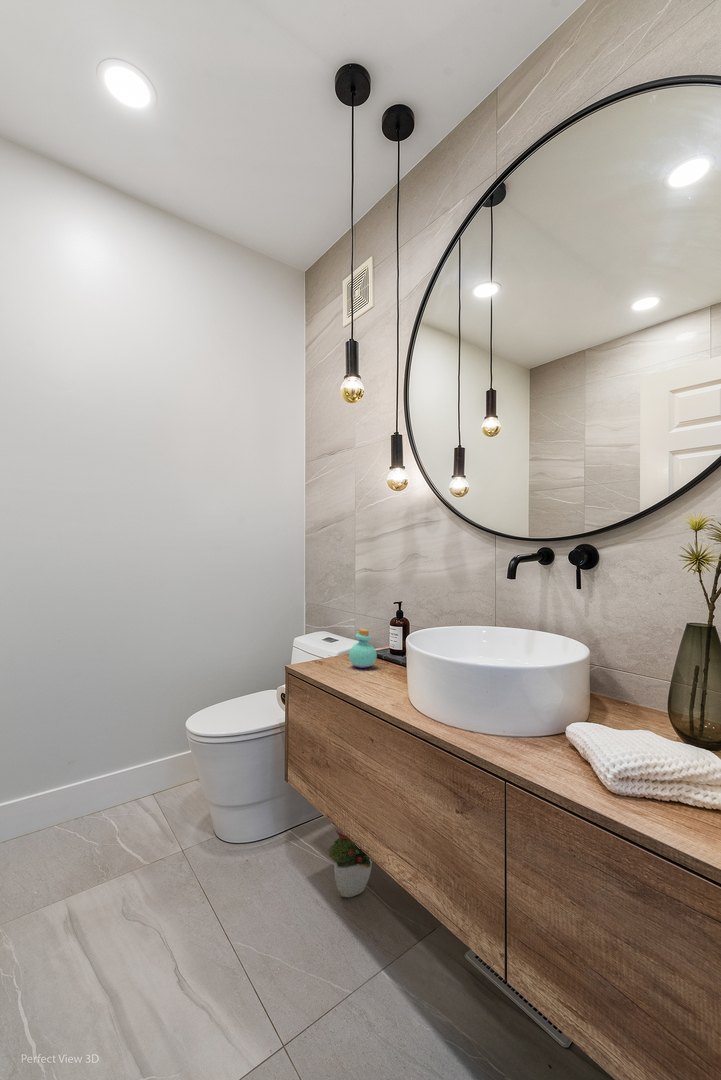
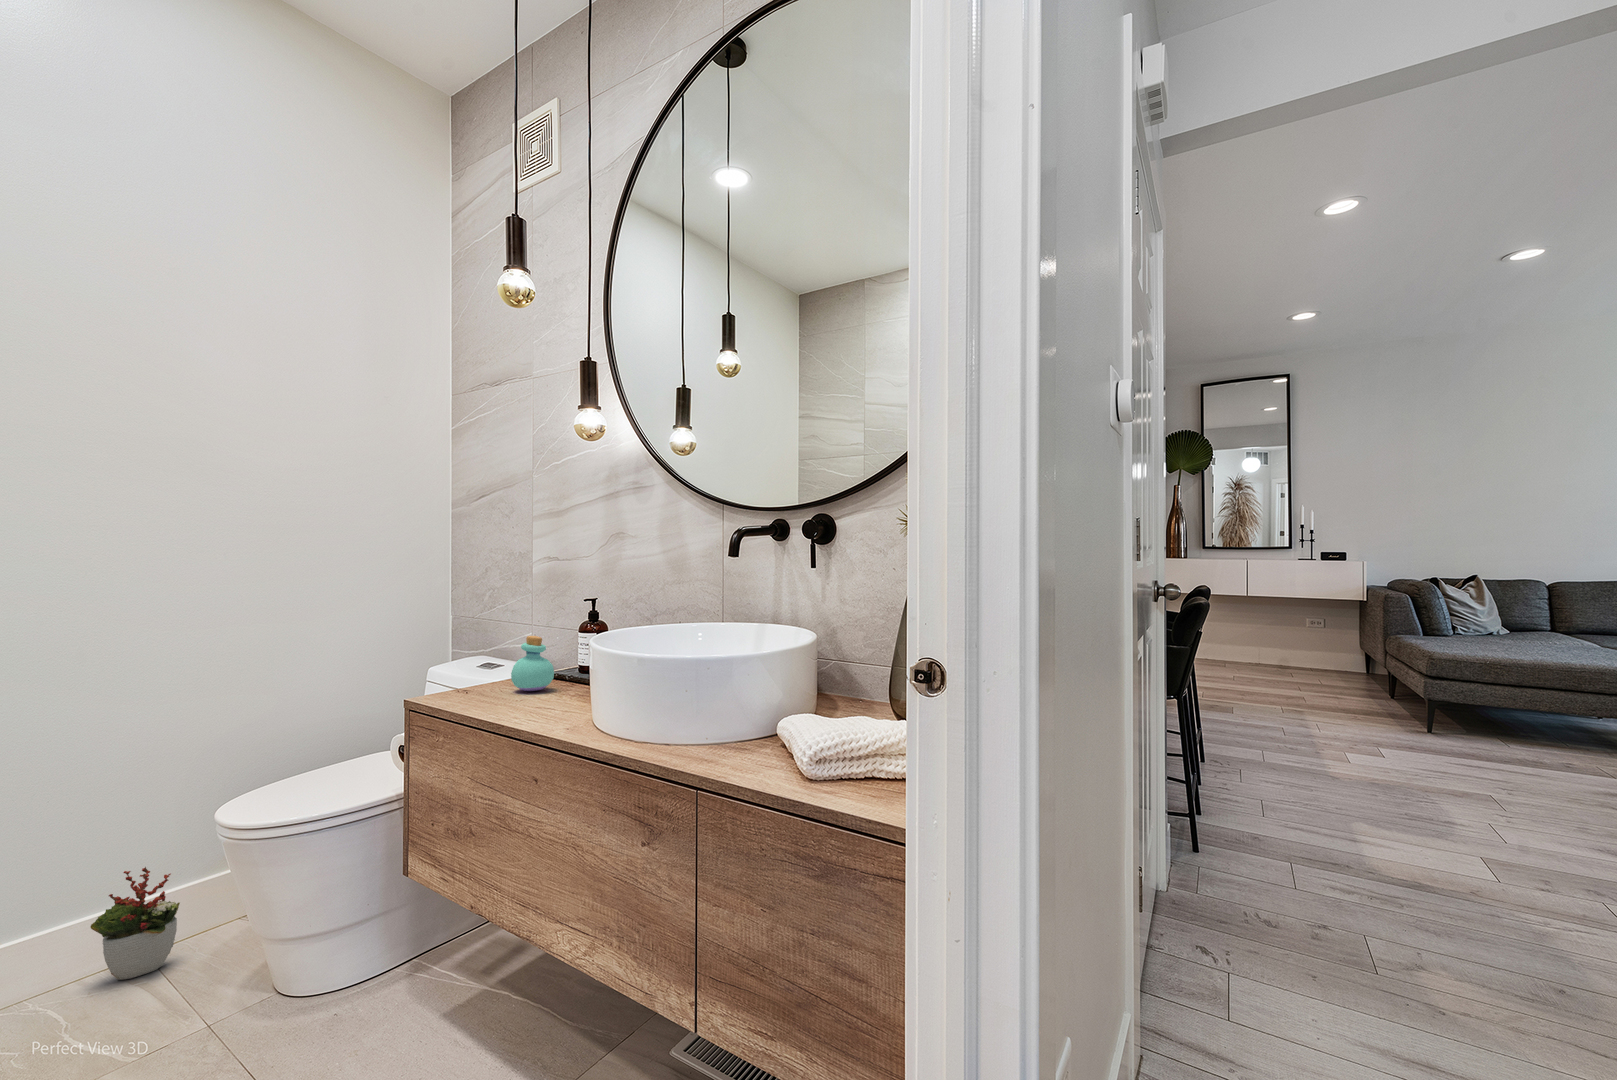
decorative plant: present [329,830,372,897] -> present [91,867,180,980]

